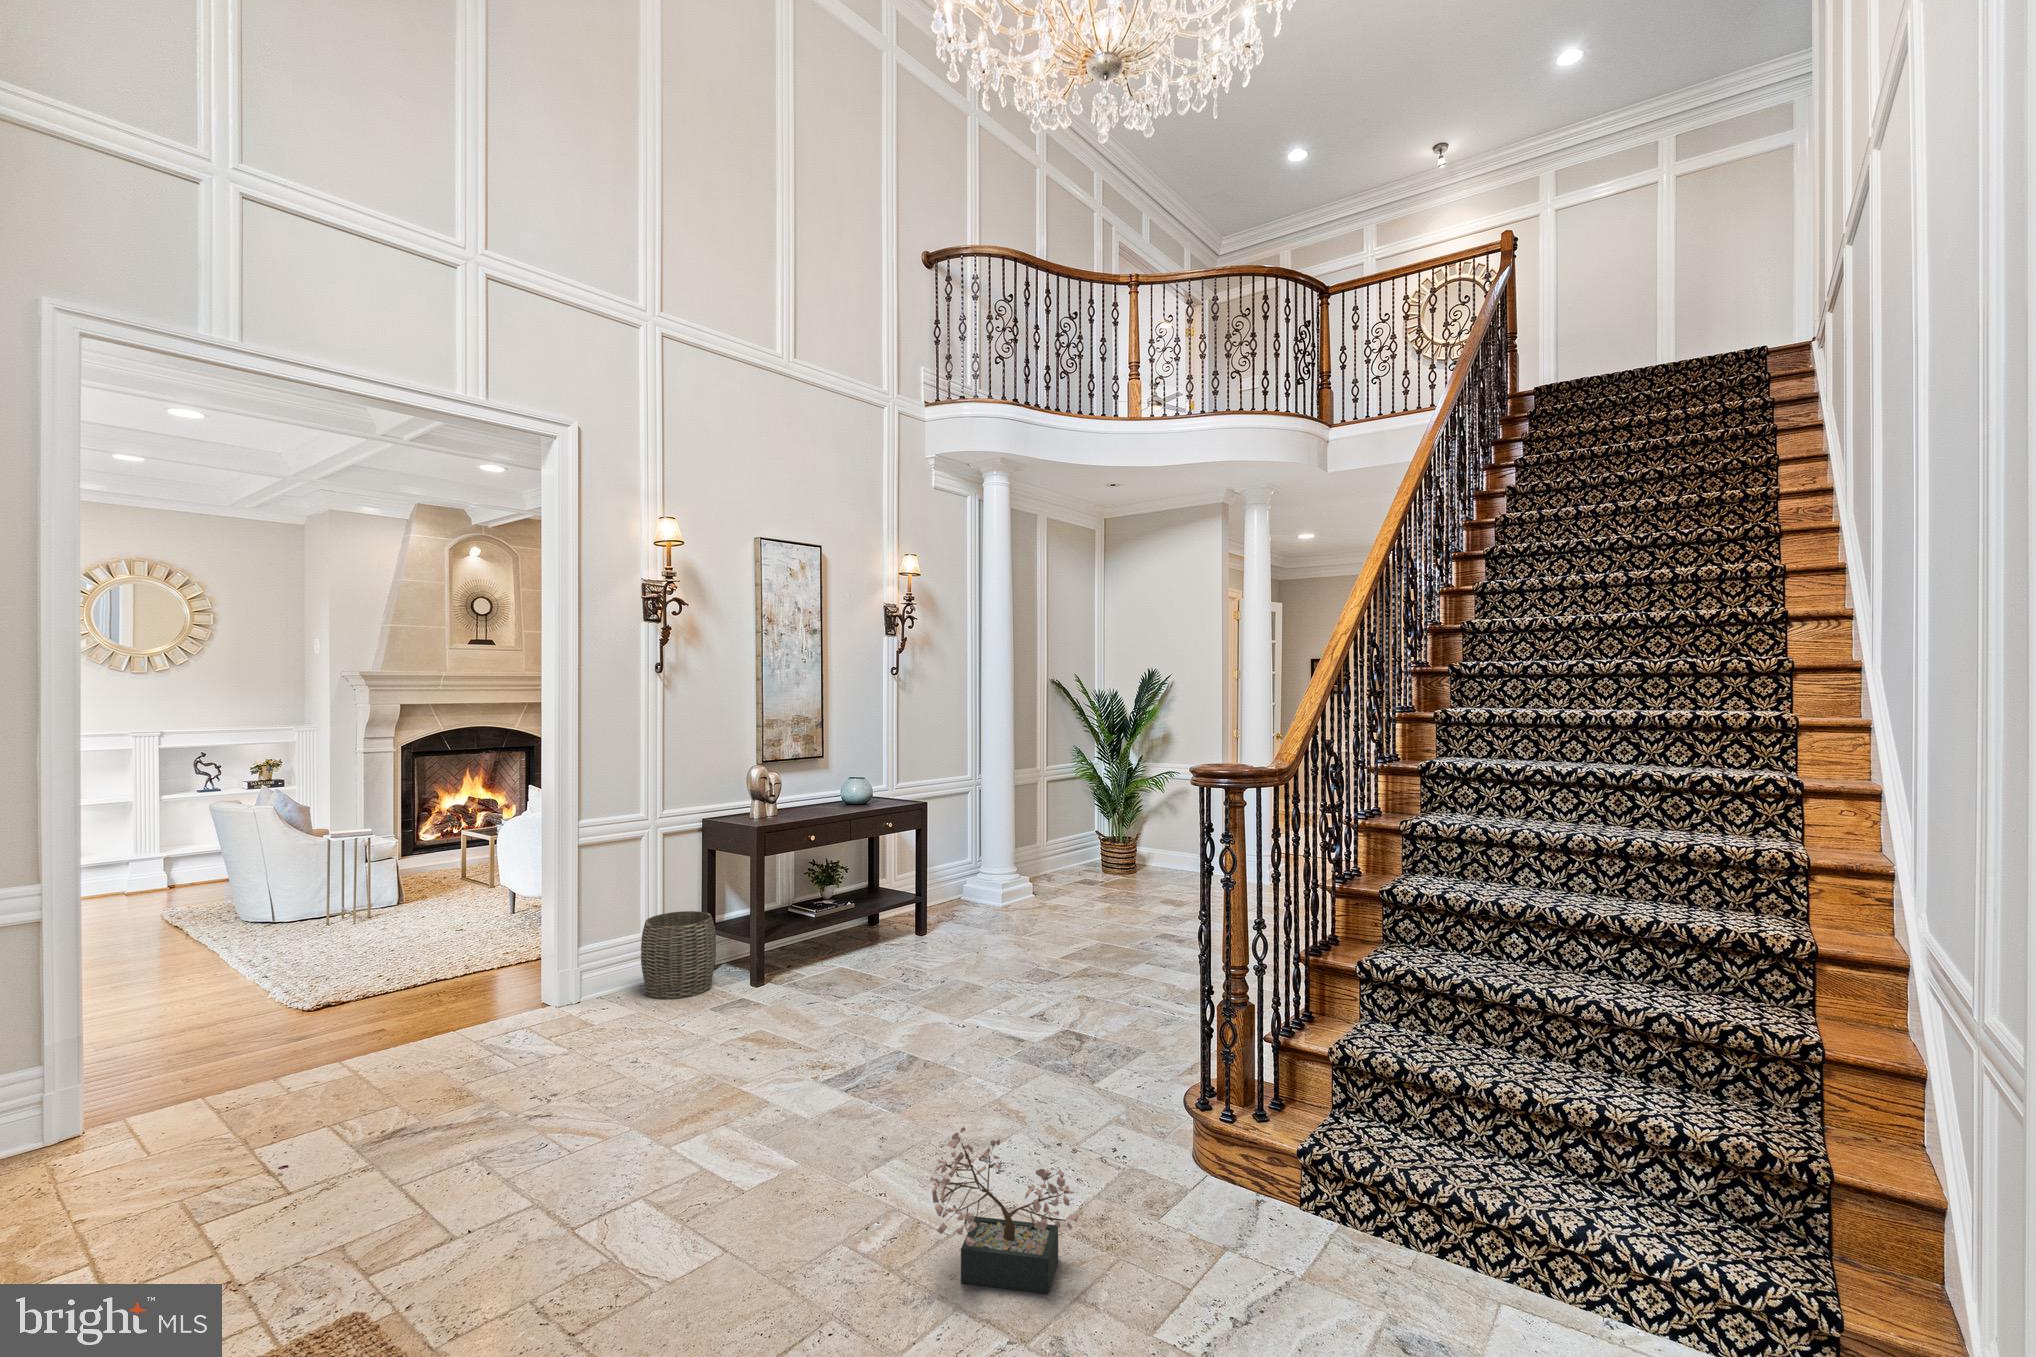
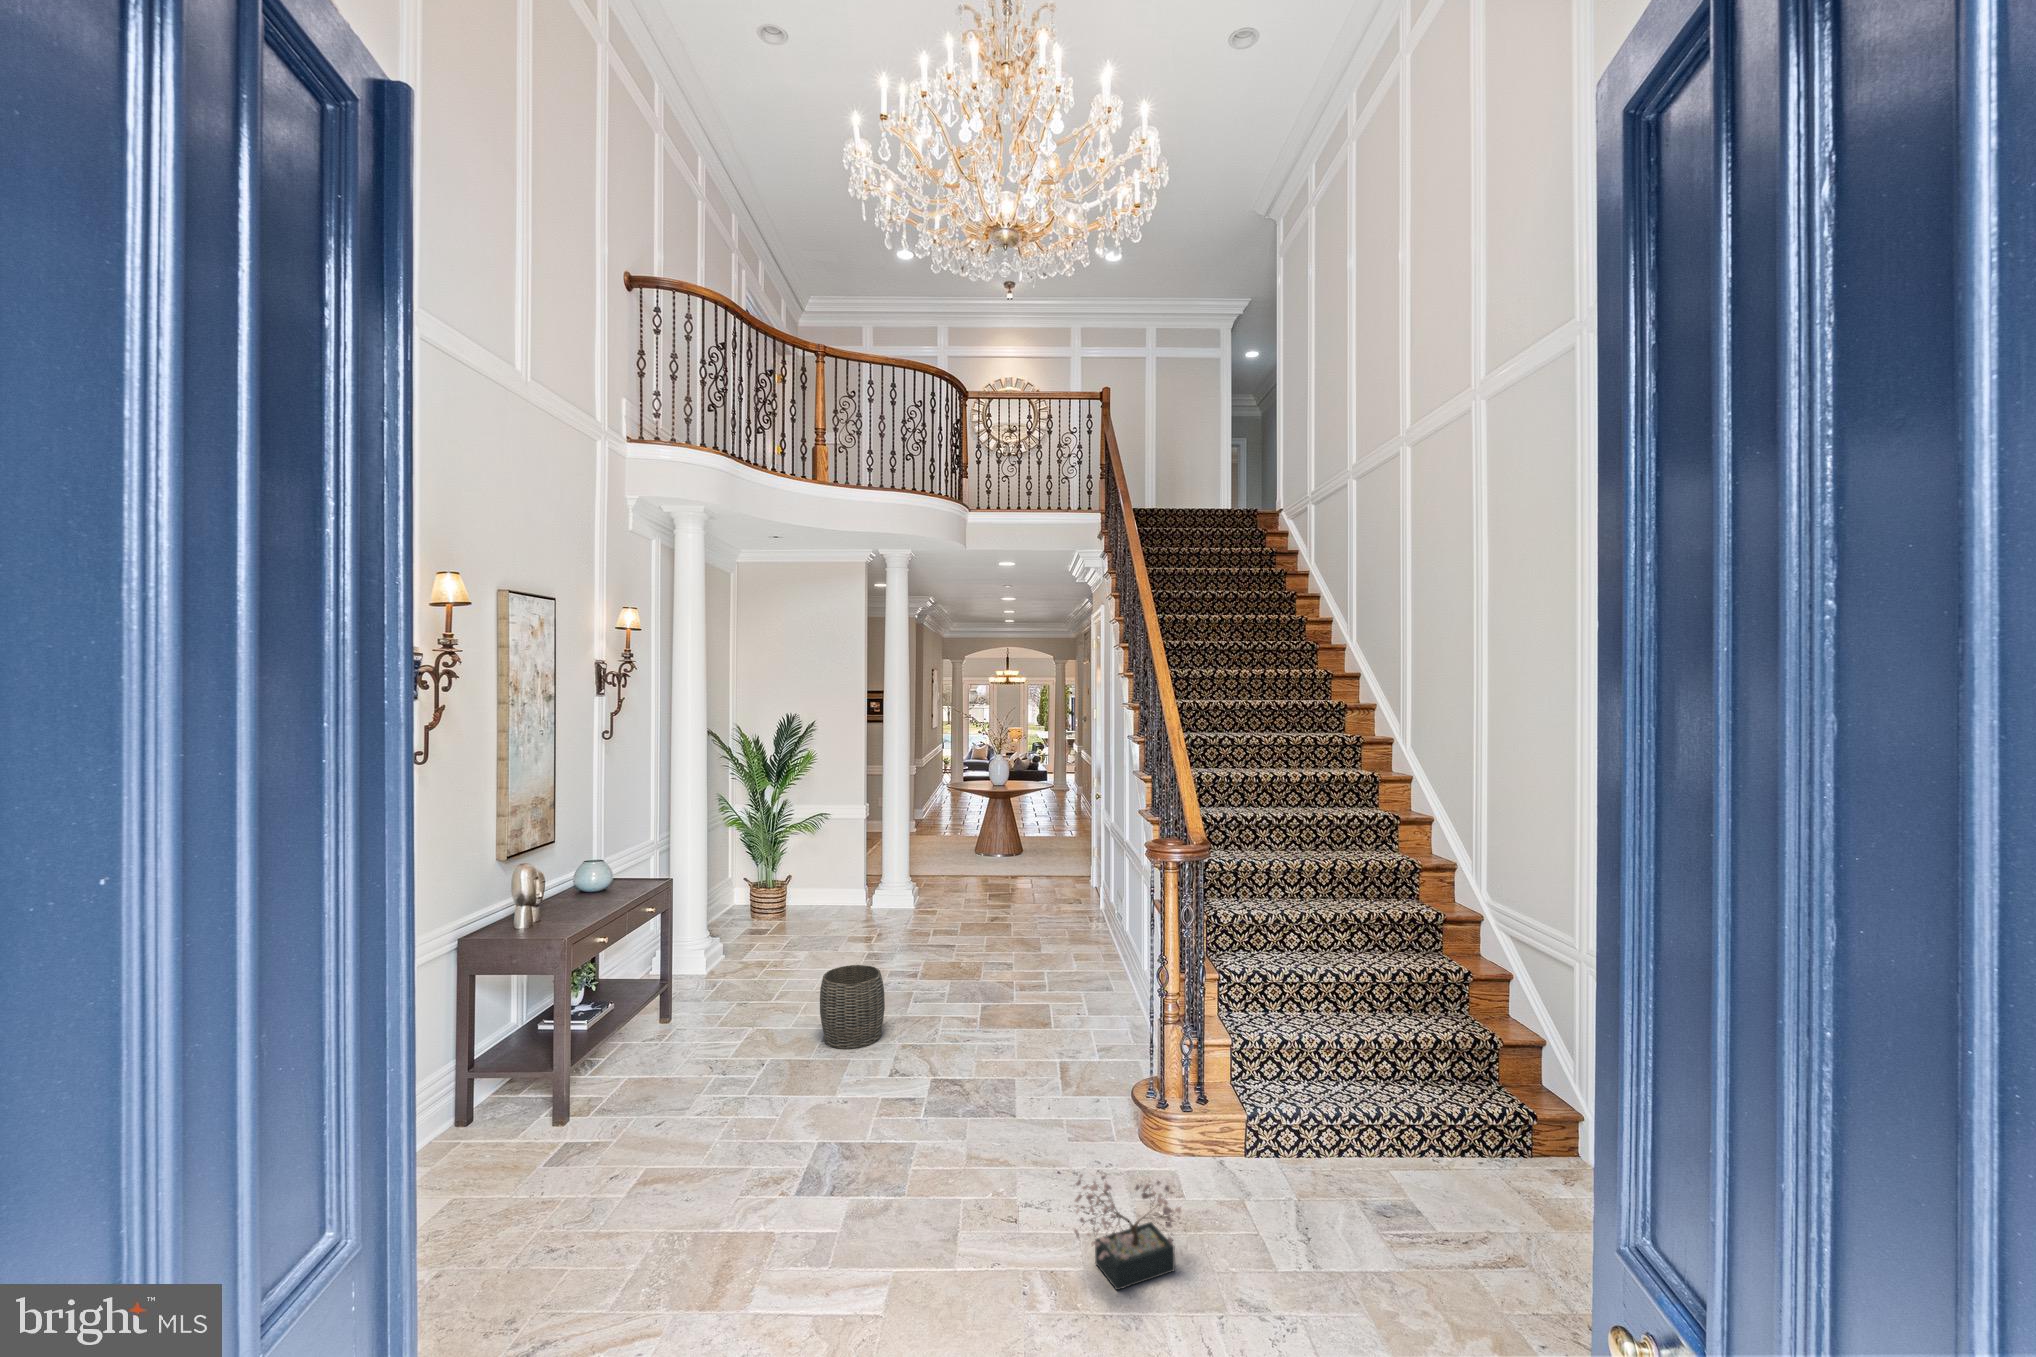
woven basket: present [641,911,716,999] -> present [820,965,885,1049]

